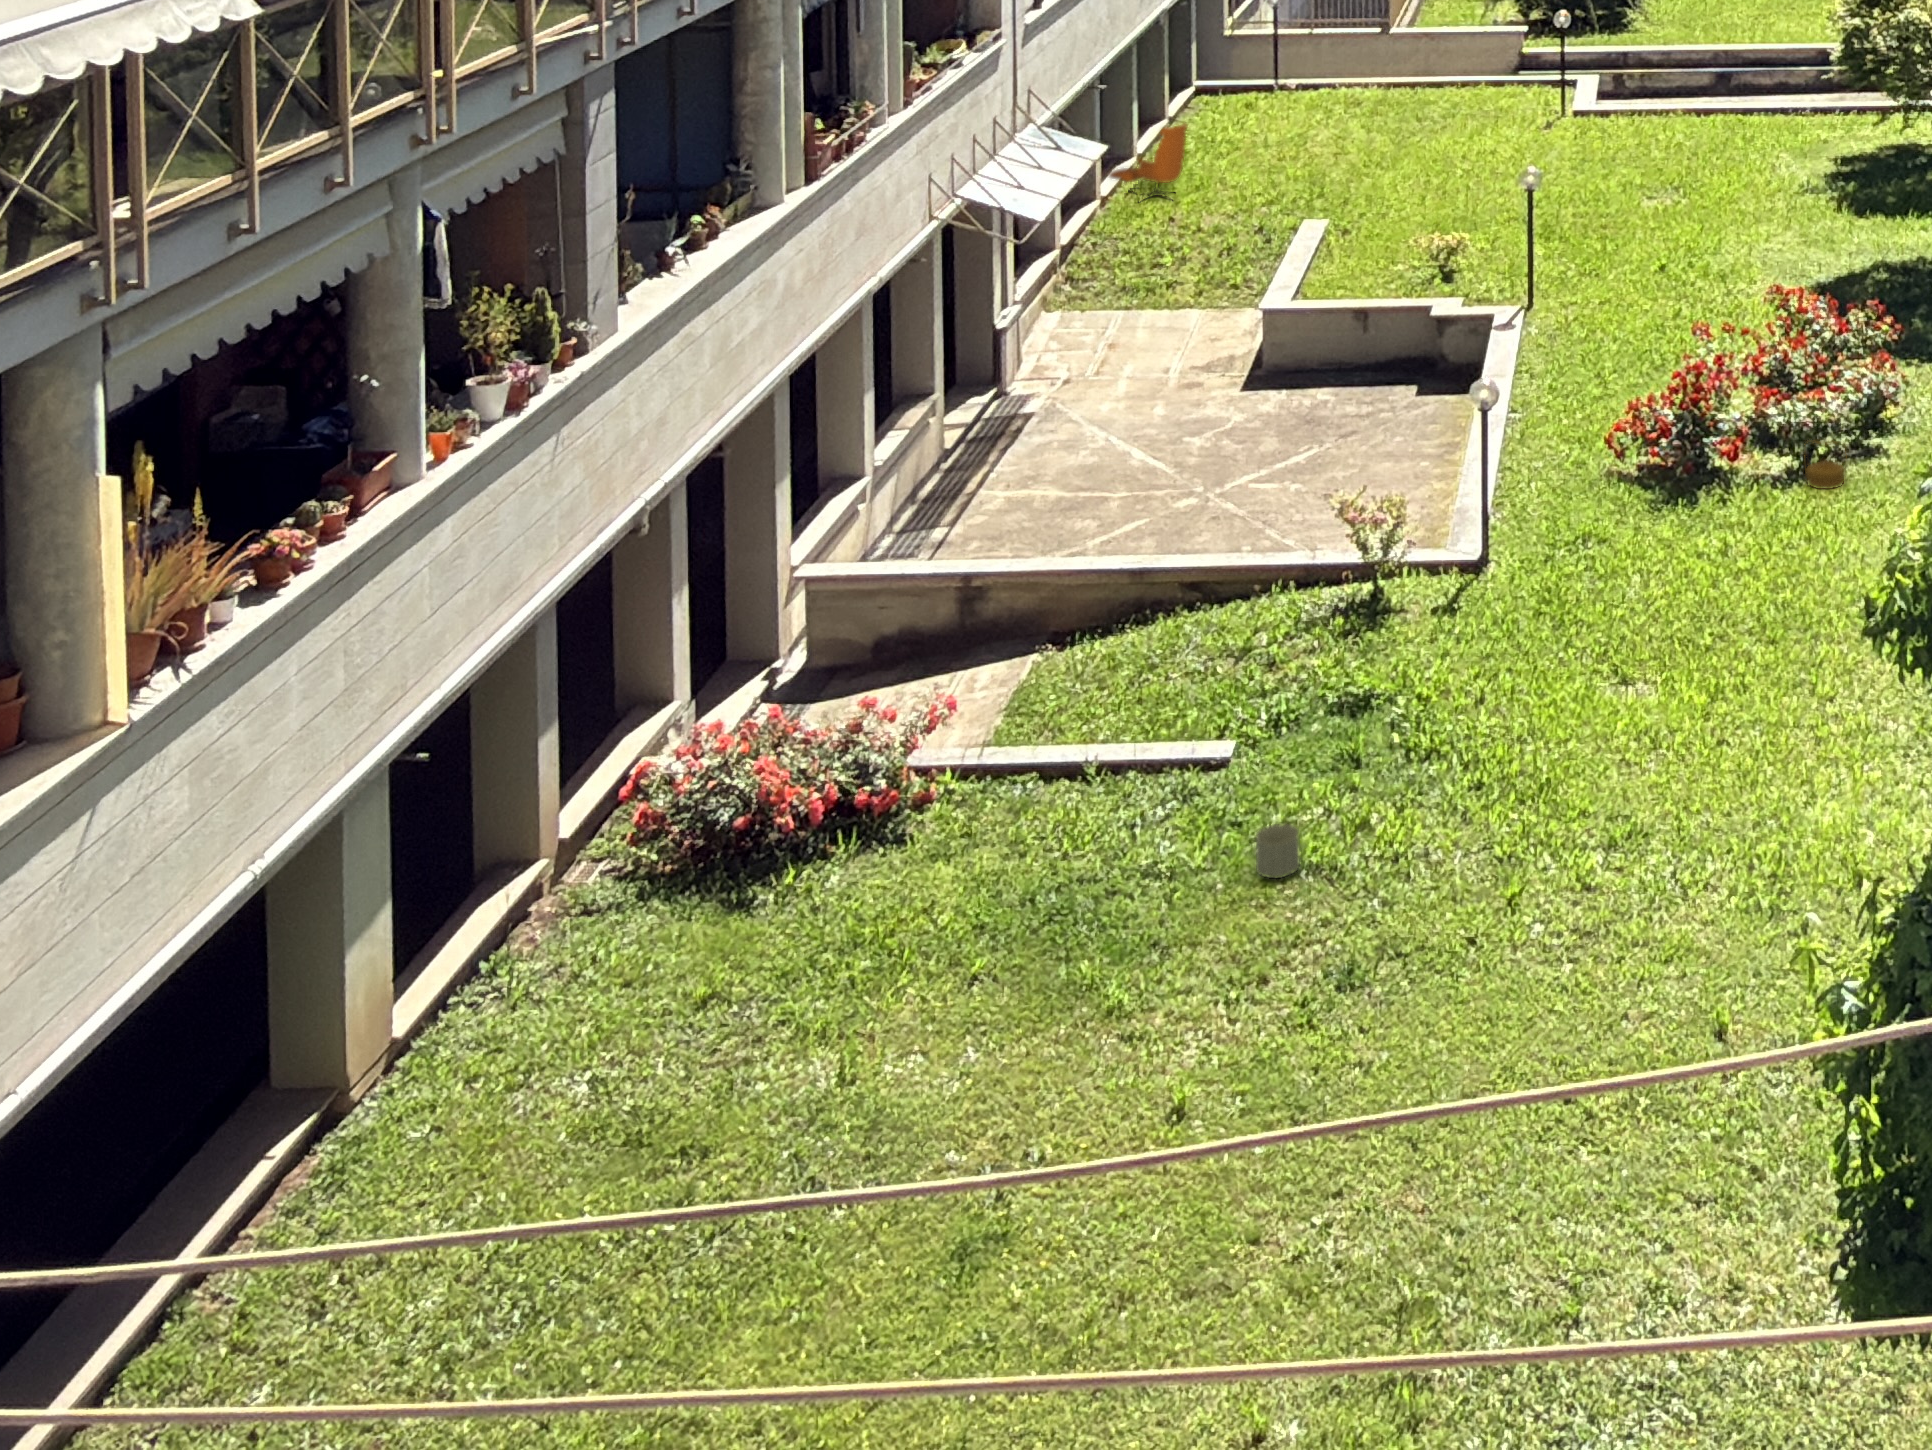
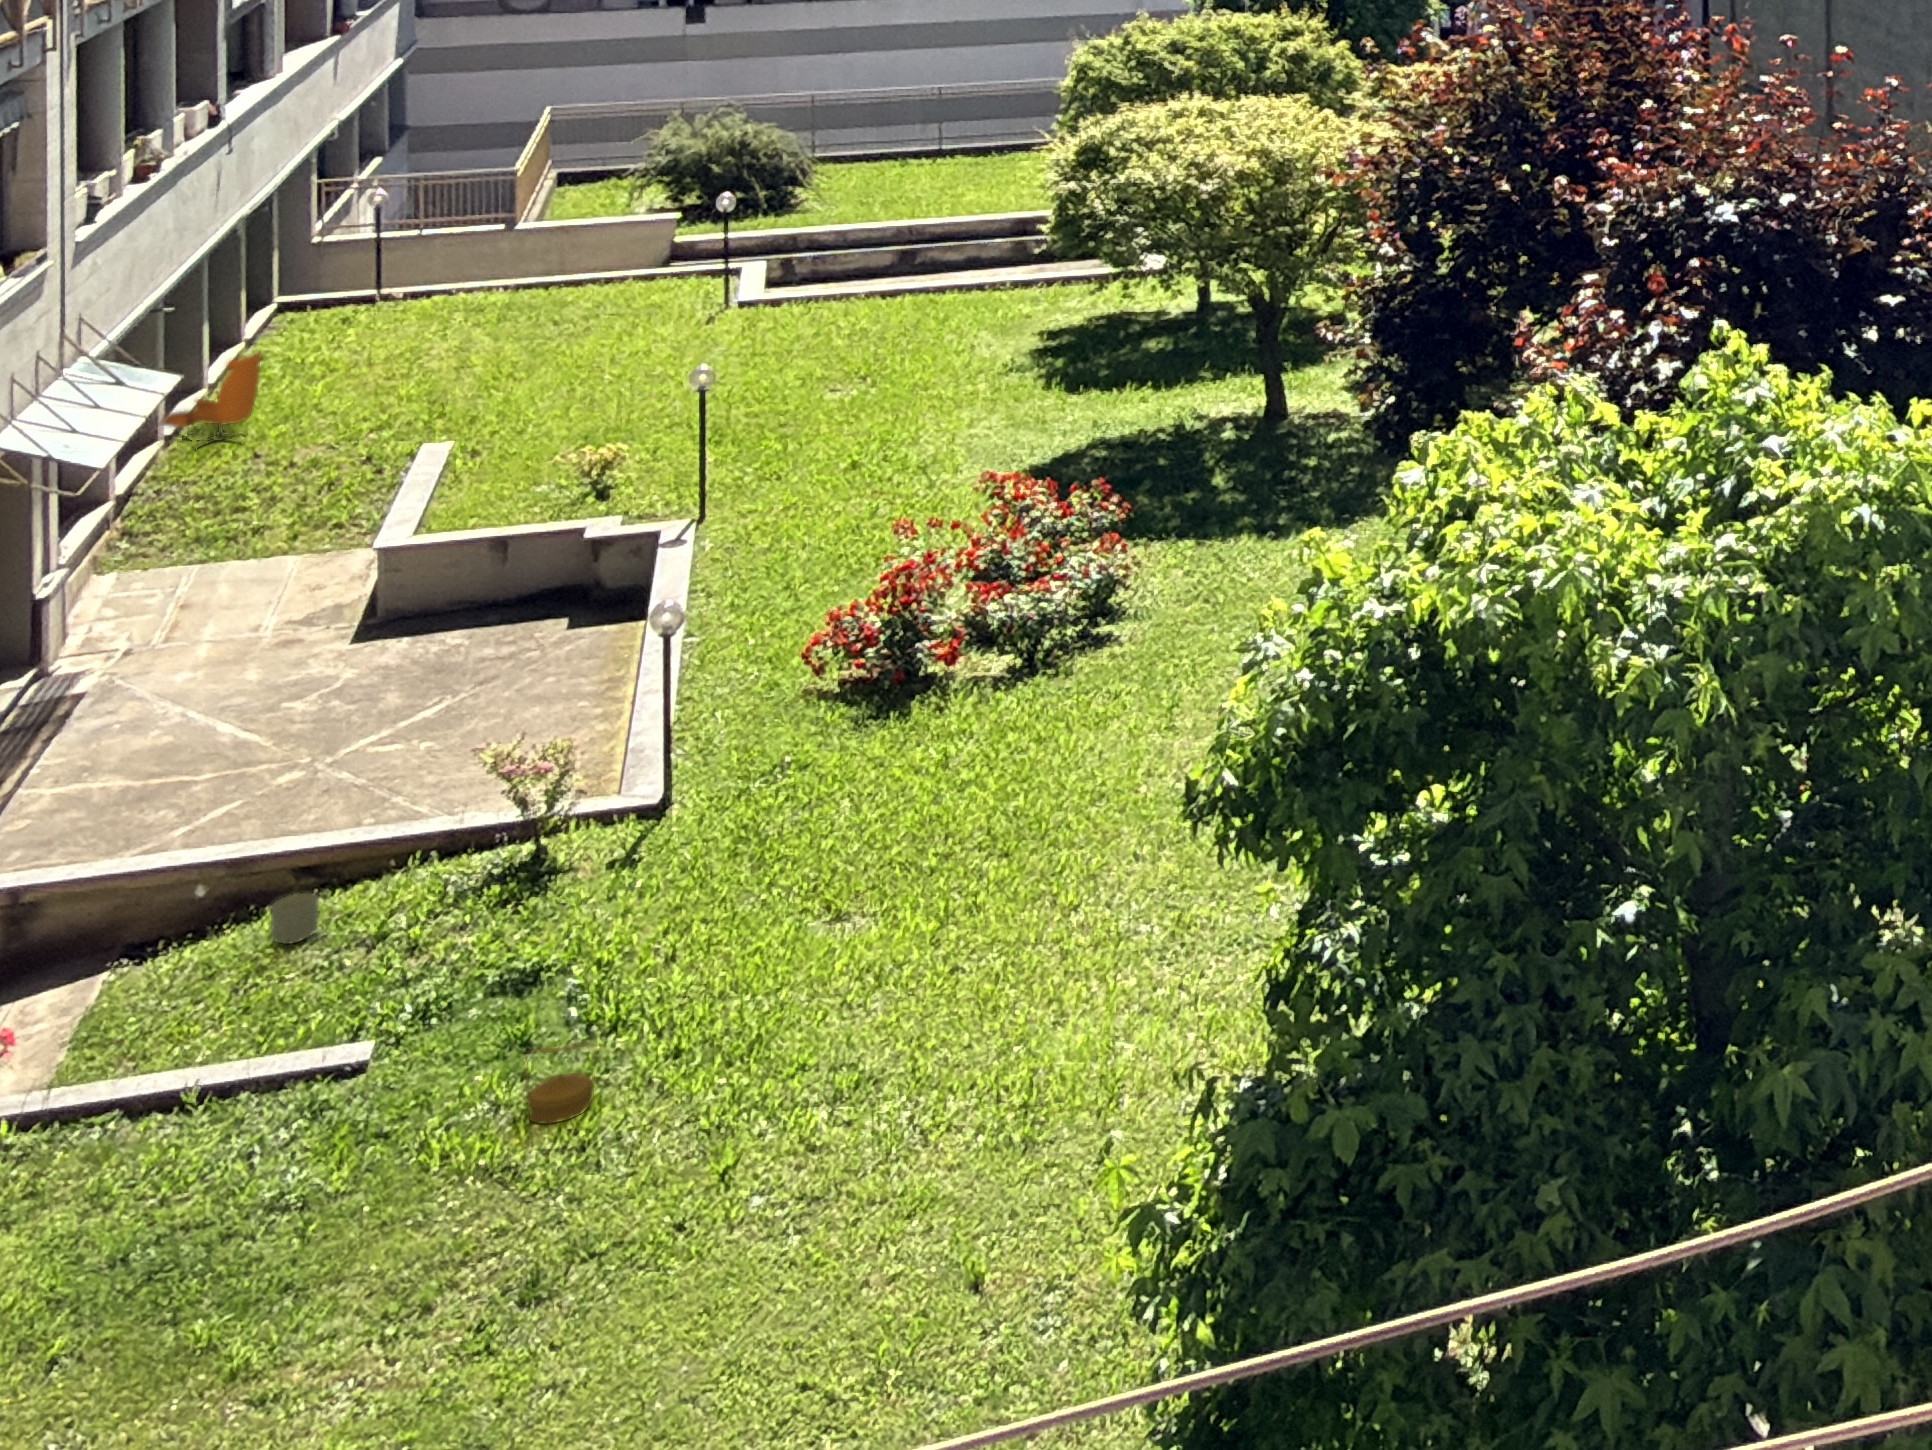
basket: present [1804,440,1847,489] -> present [526,1044,595,1124]
planter: present [1256,824,1300,878] -> present [271,893,319,944]

